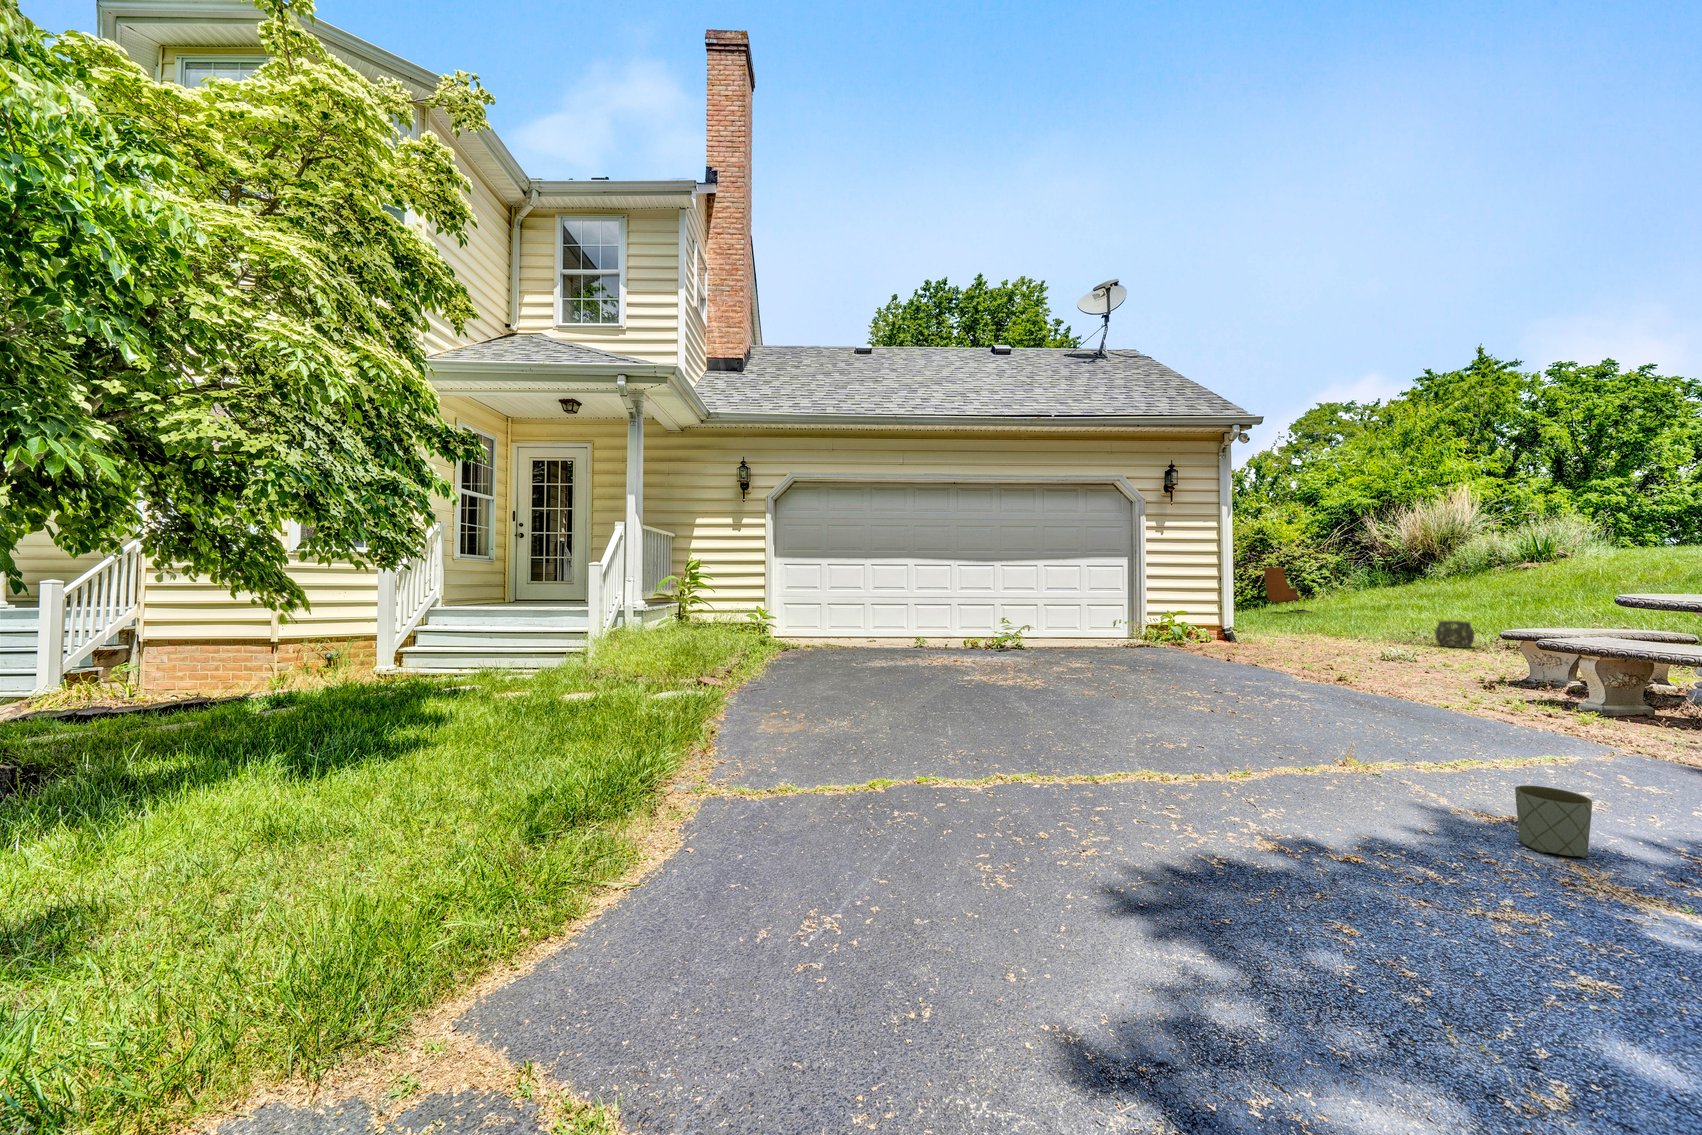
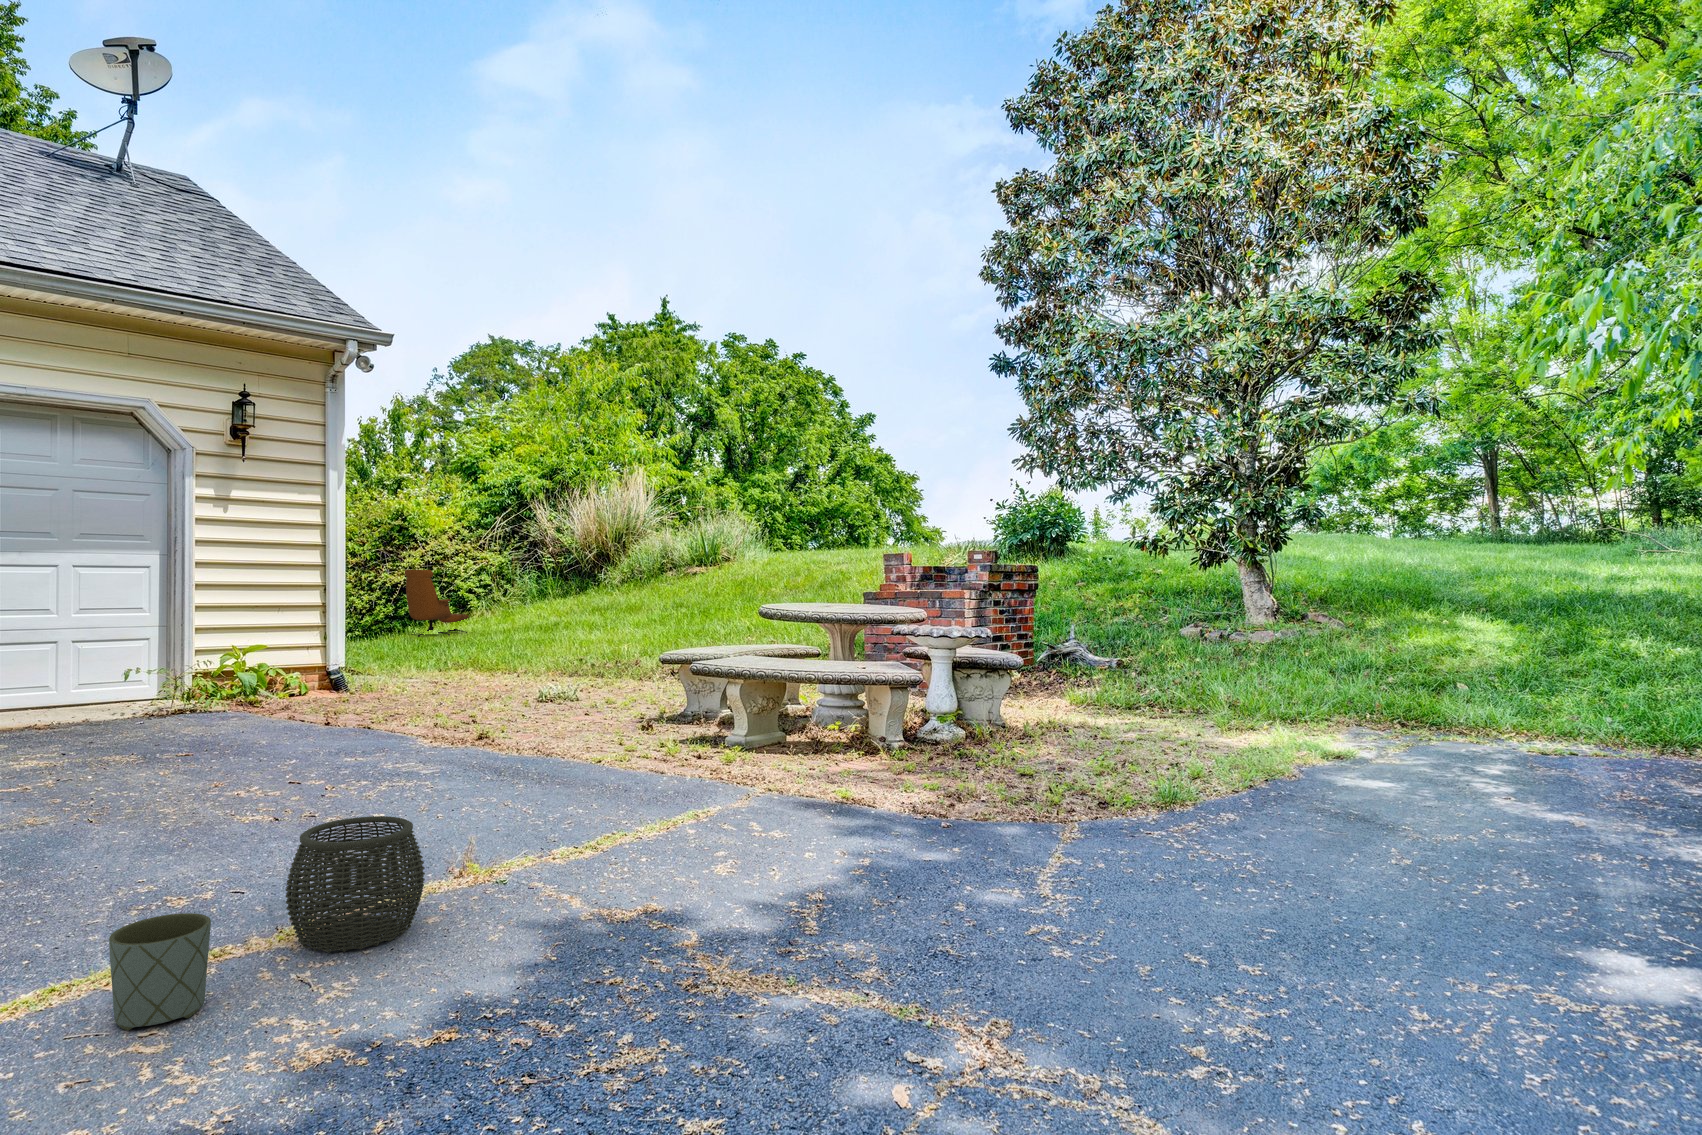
woven basket: present [1435,621,1474,648] -> present [285,816,425,953]
planter: present [1515,786,1592,858] -> present [109,913,211,1031]

